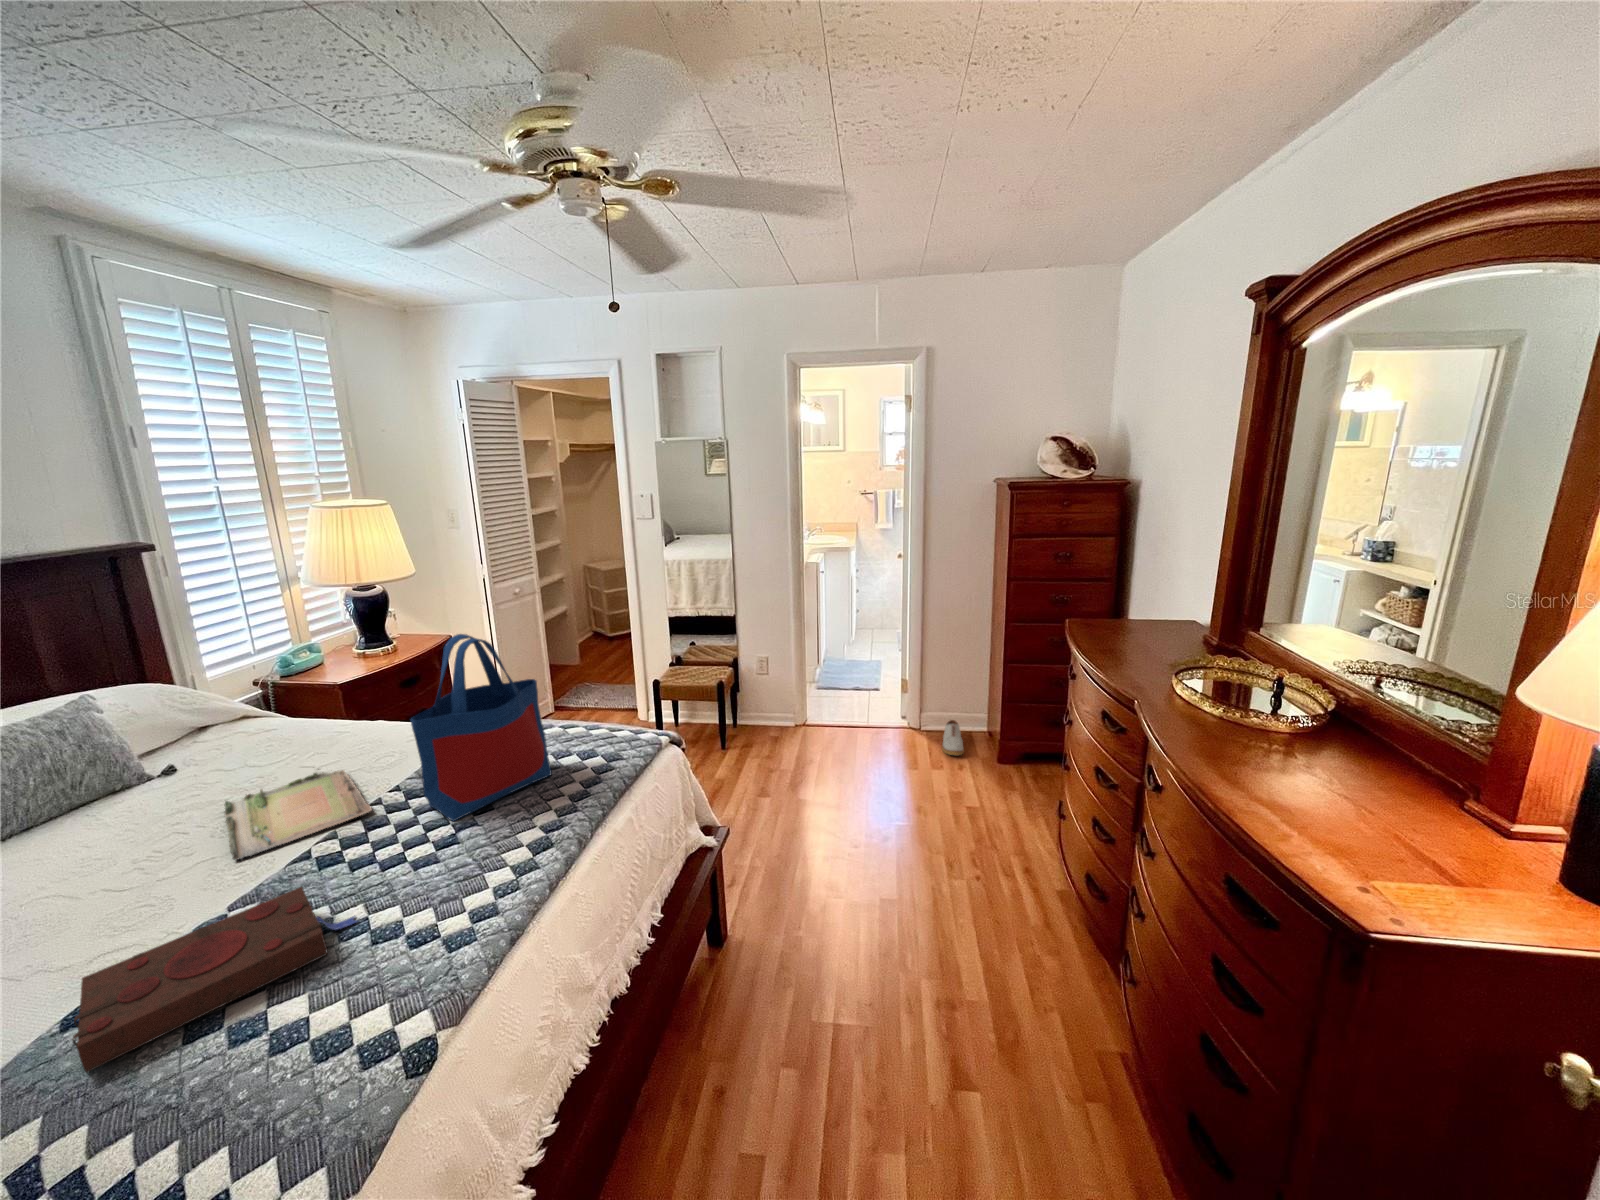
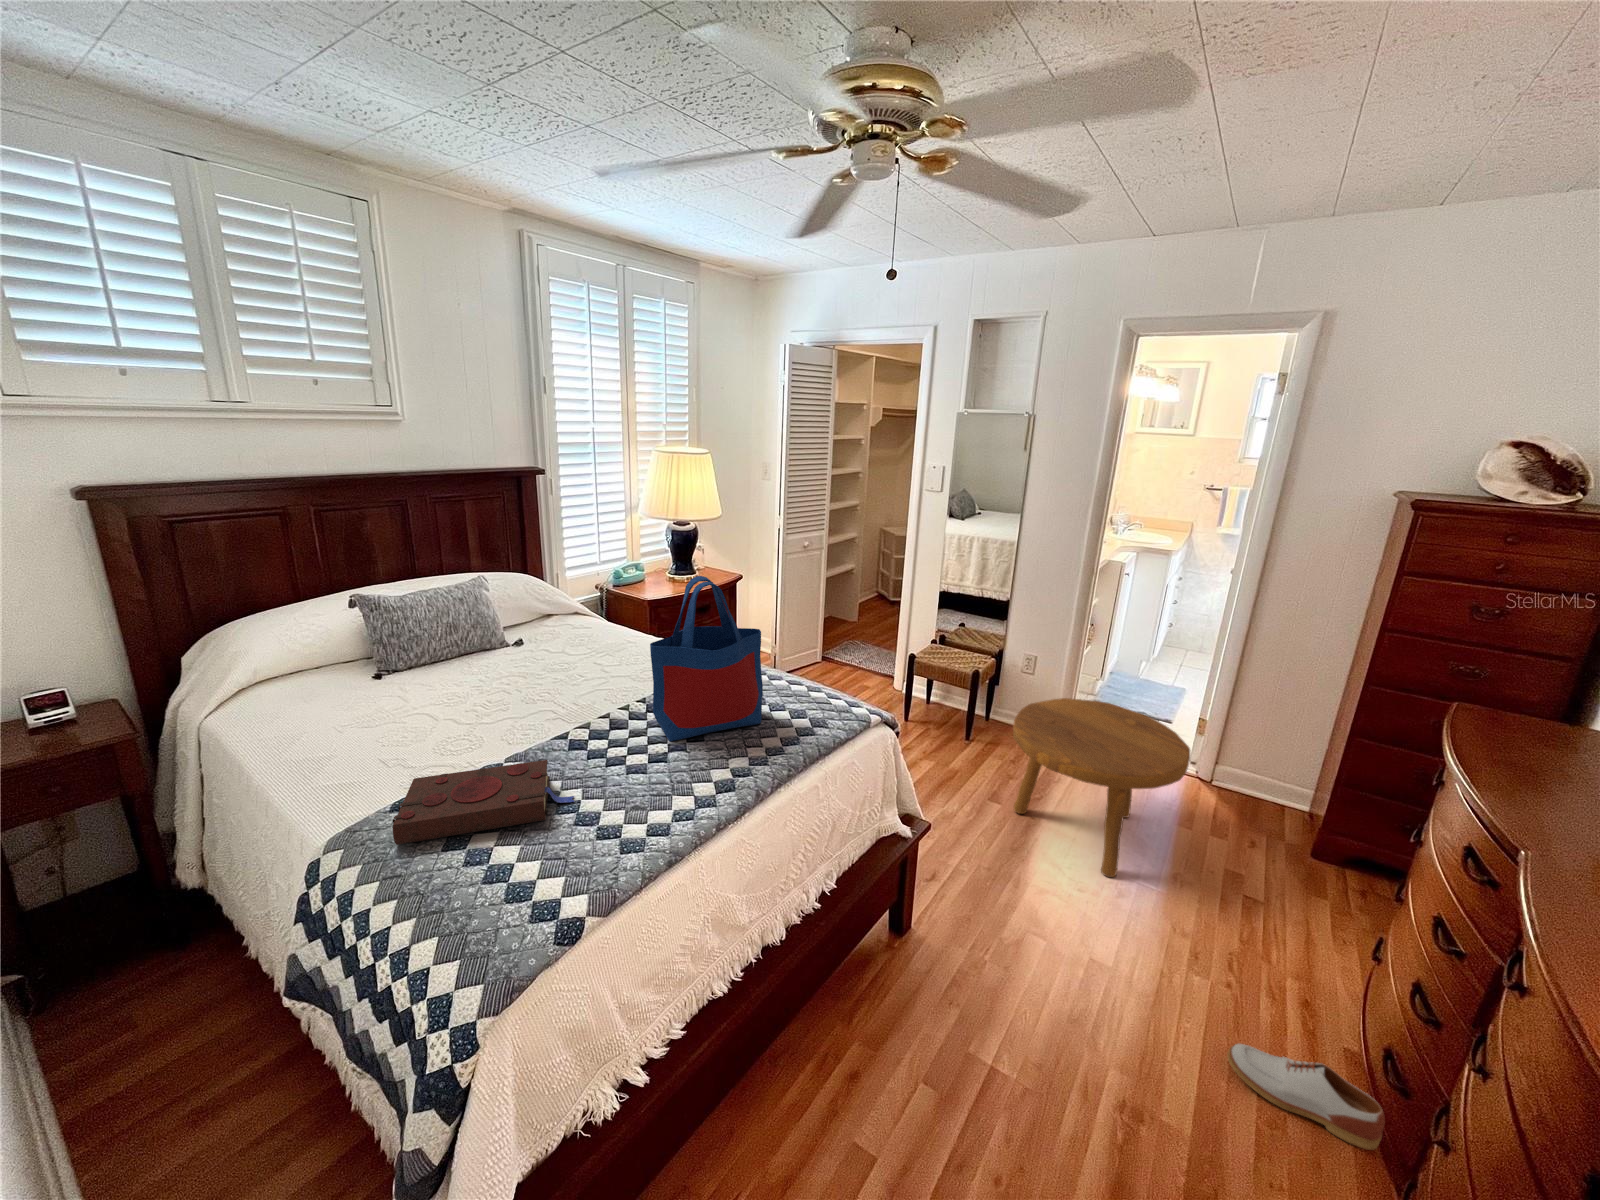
footstool: none [765,684,898,824] -> present [1013,698,1190,877]
shoe: present [942,720,964,755] -> present [1227,1044,1385,1150]
tray: present [224,769,372,860] -> none [524,666,620,726]

